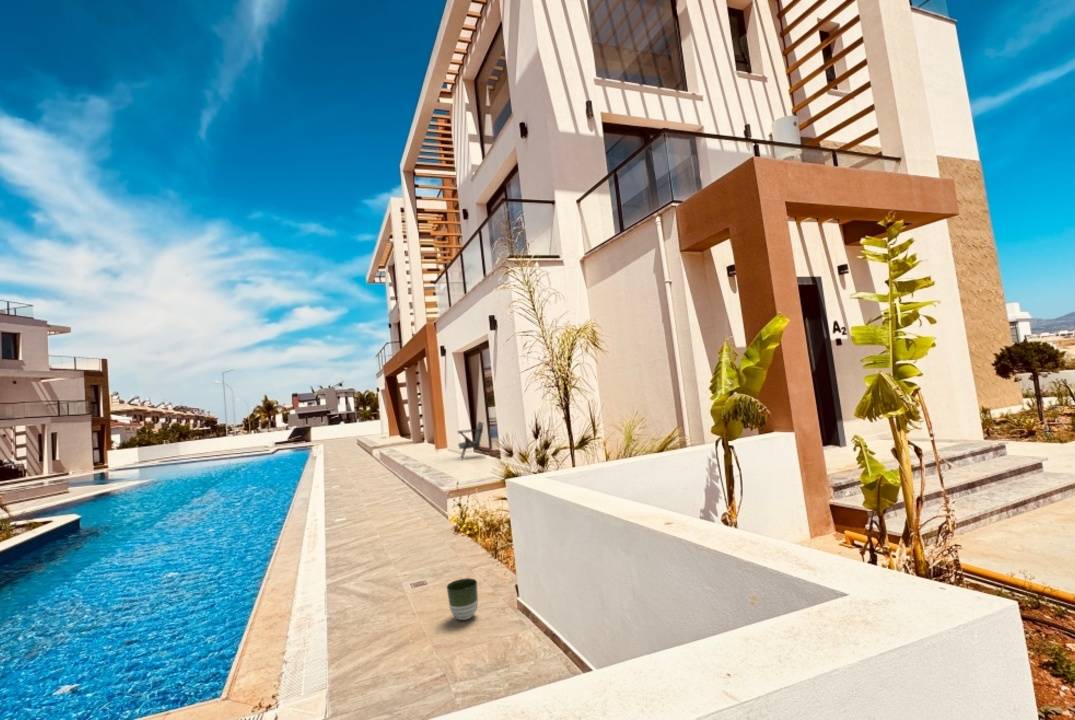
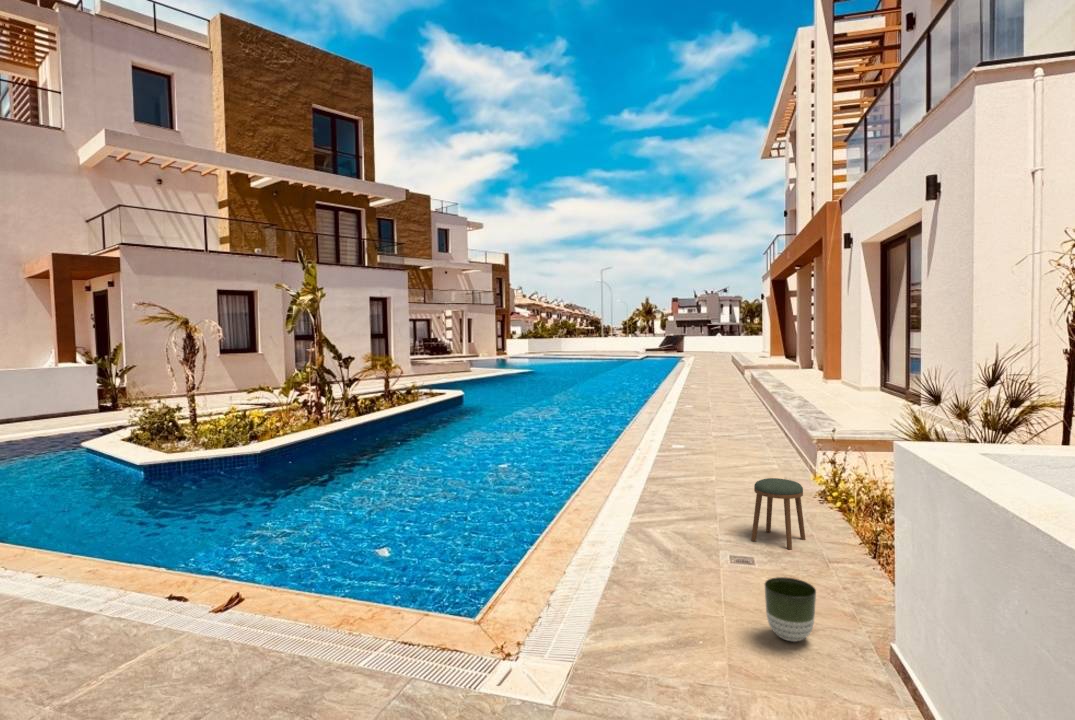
lounge chair: present [458,422,488,459] -> none [857,347,907,402]
stool: none [420,521,455,570] -> present [751,478,806,550]

